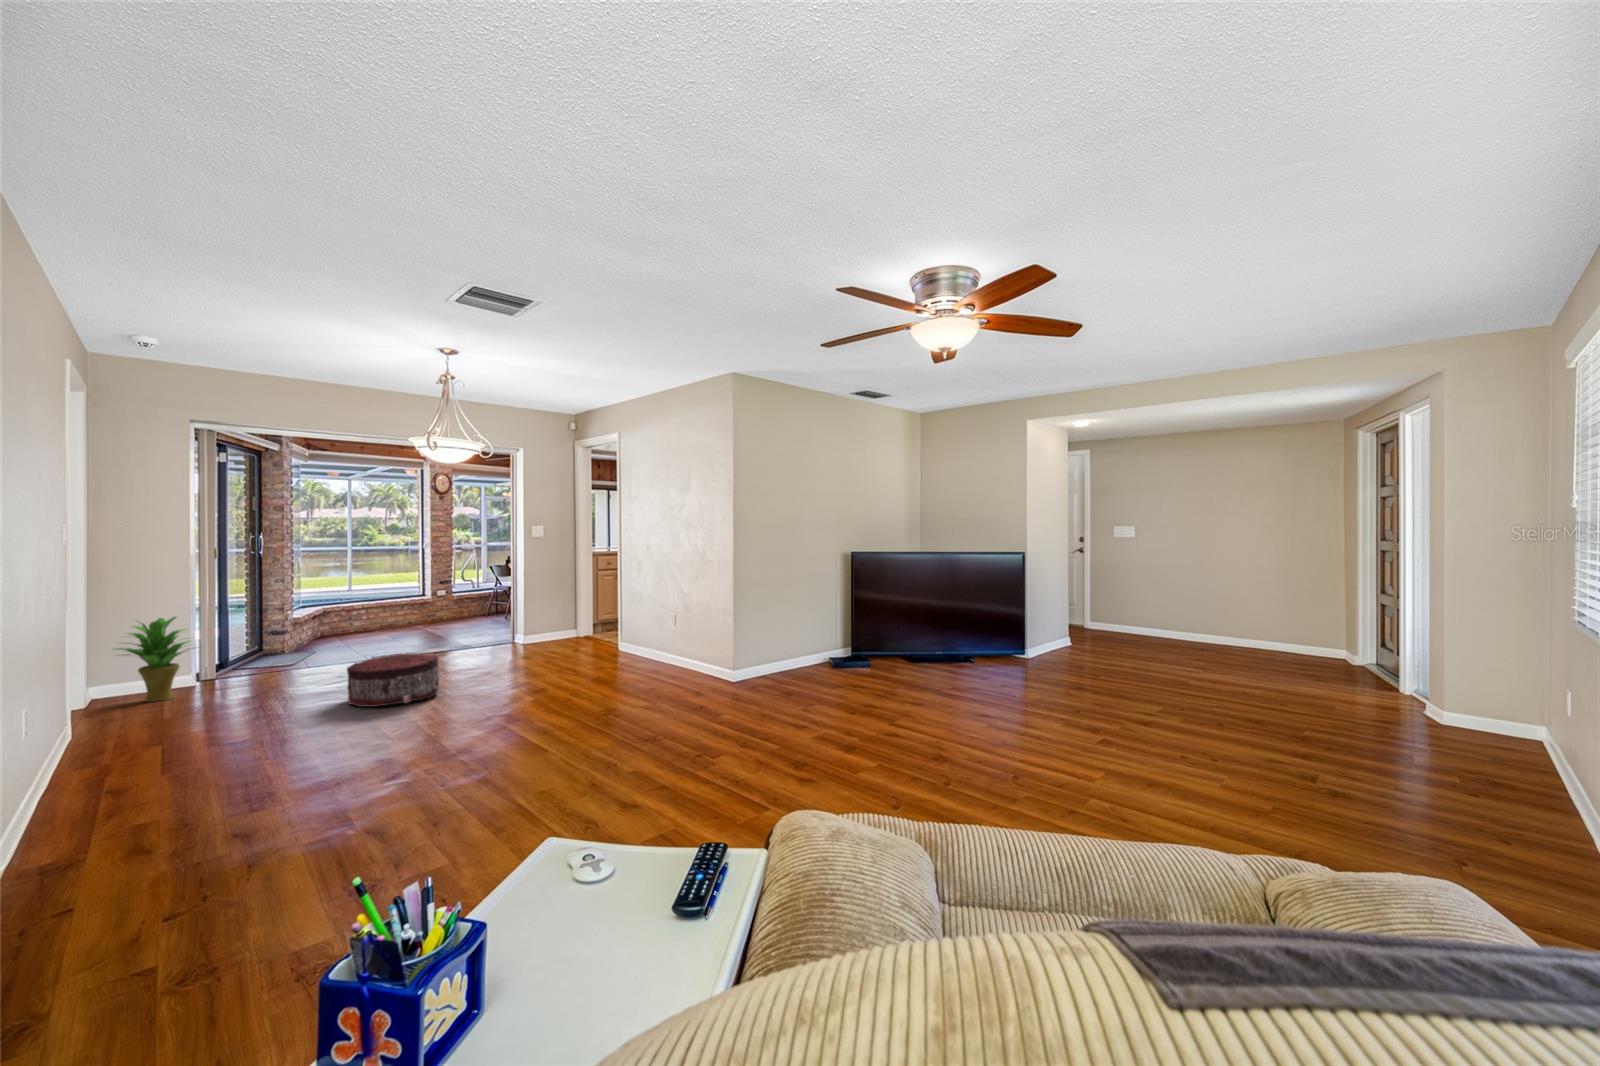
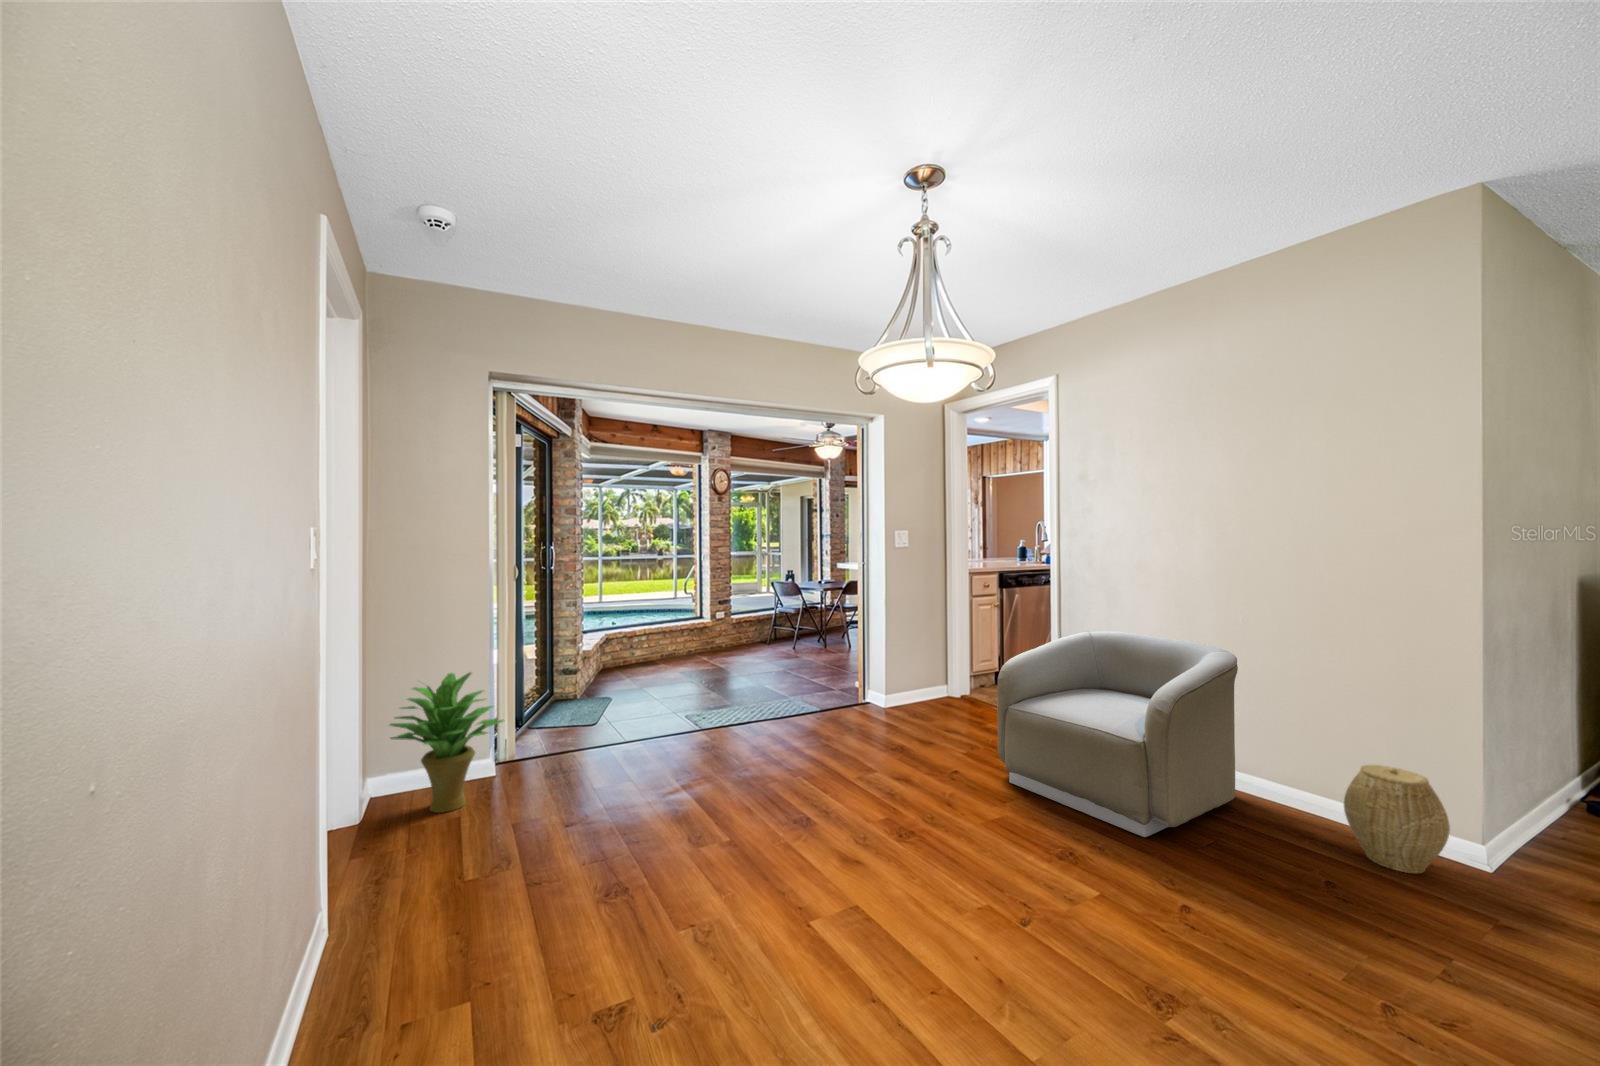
armchair: none [550,585,670,683] -> present [997,631,1238,837]
woven basket: none [682,638,718,685] -> present [1344,765,1450,873]
pouf: present [347,653,439,707] -> none [736,754,887,887]

